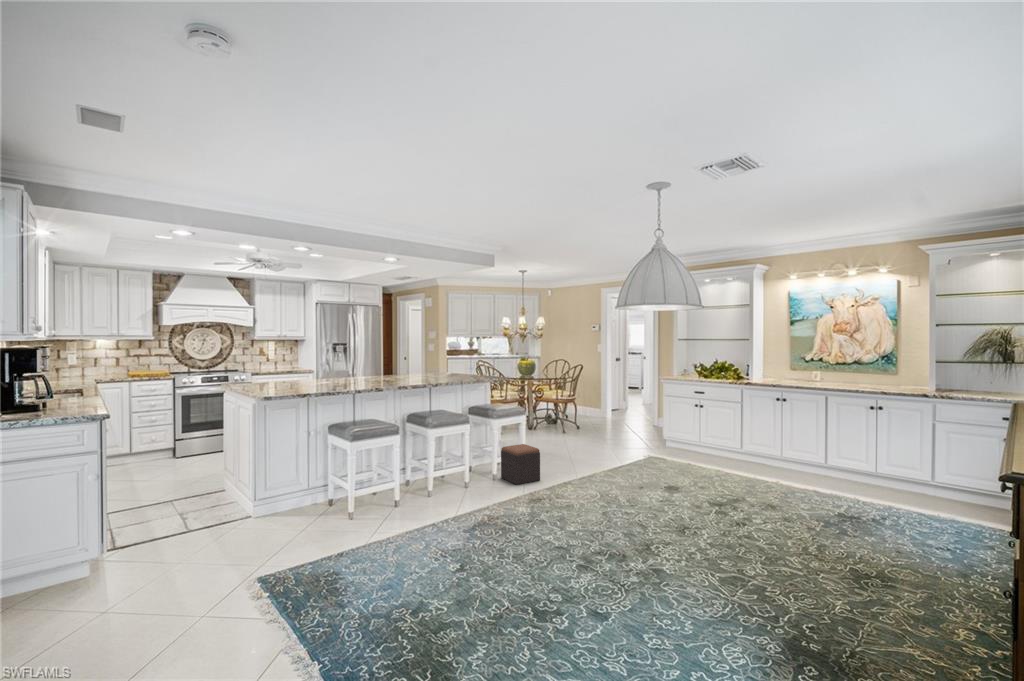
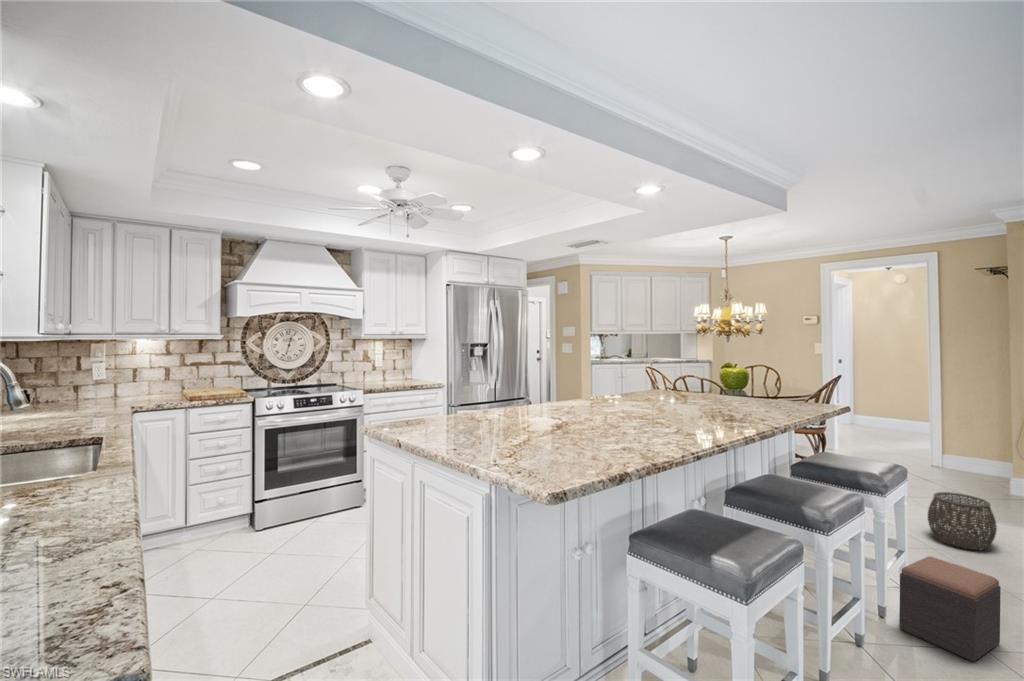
woven basket: none [581,425,611,455] -> present [928,492,997,550]

